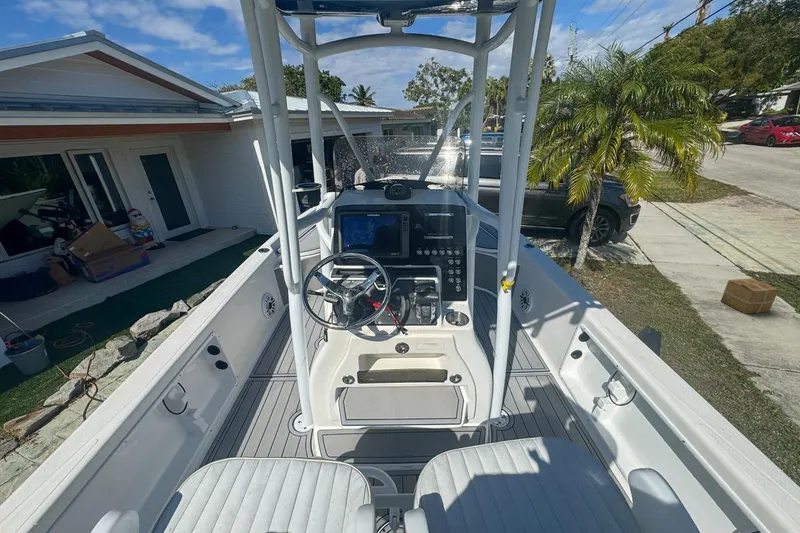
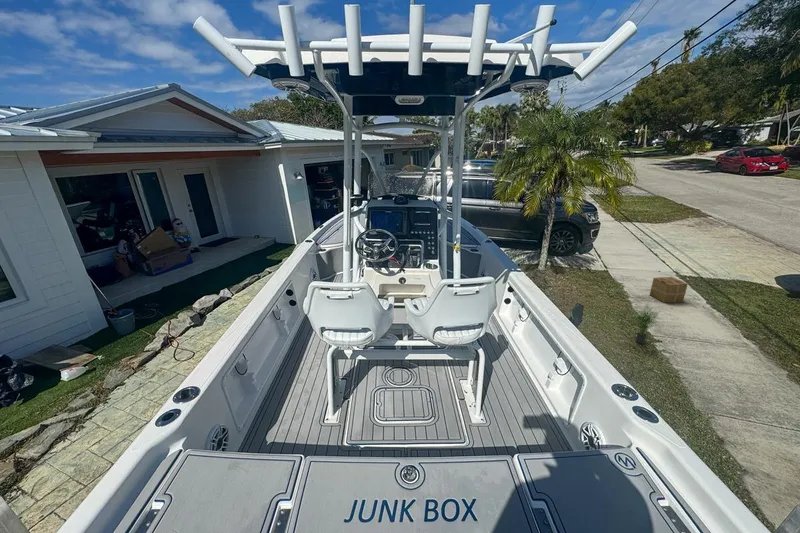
potted plant: none [720,329,778,384] -> present [636,307,657,343]

